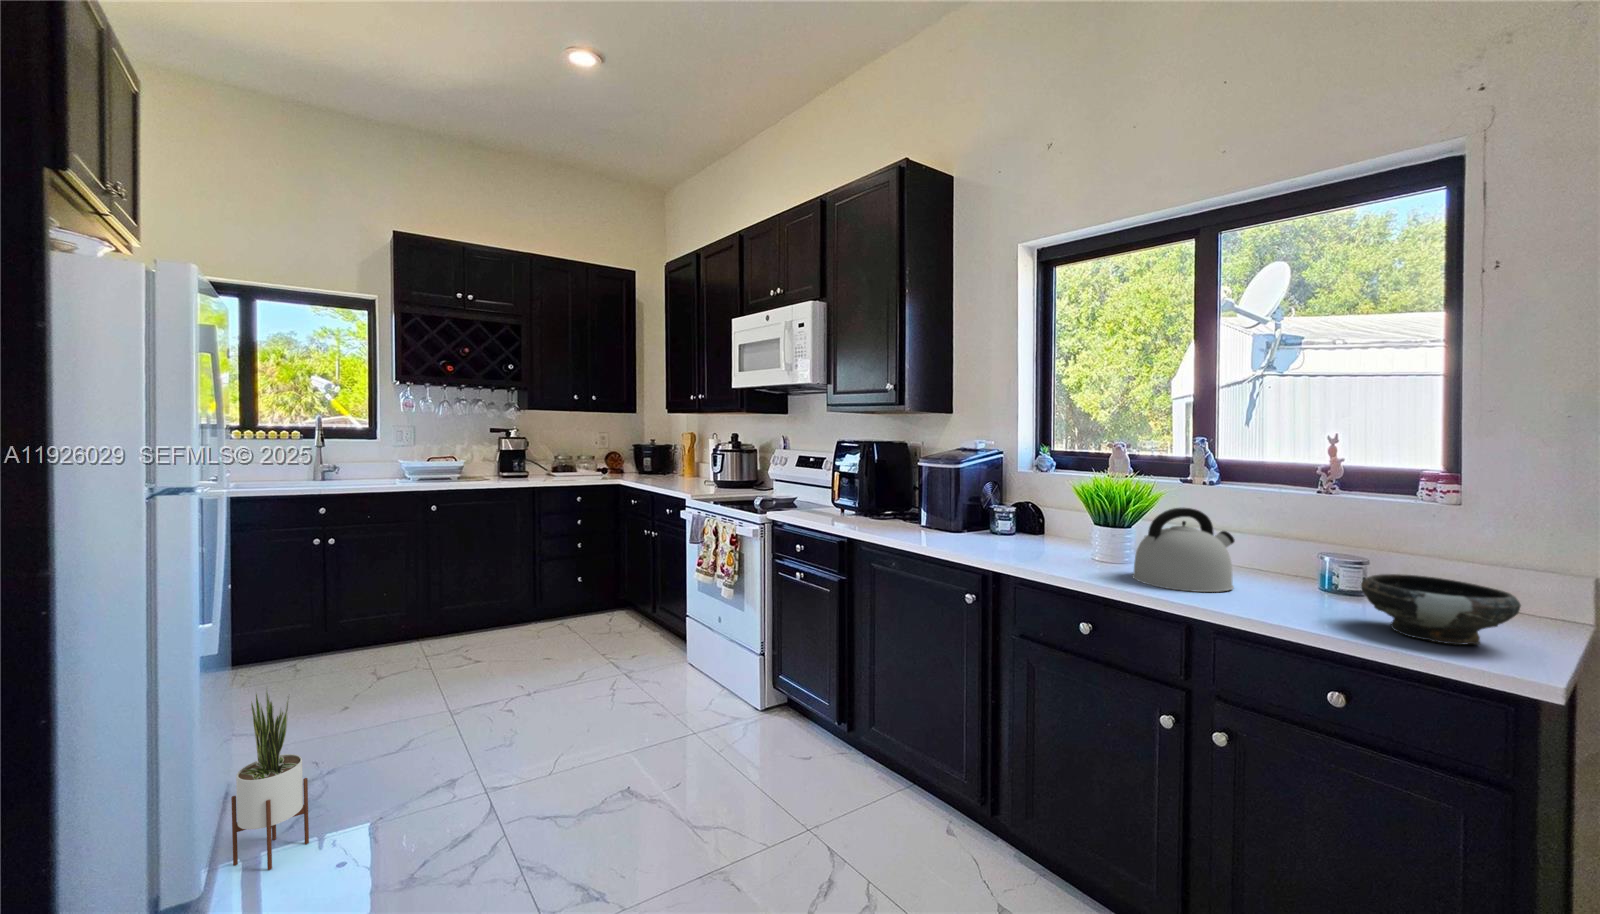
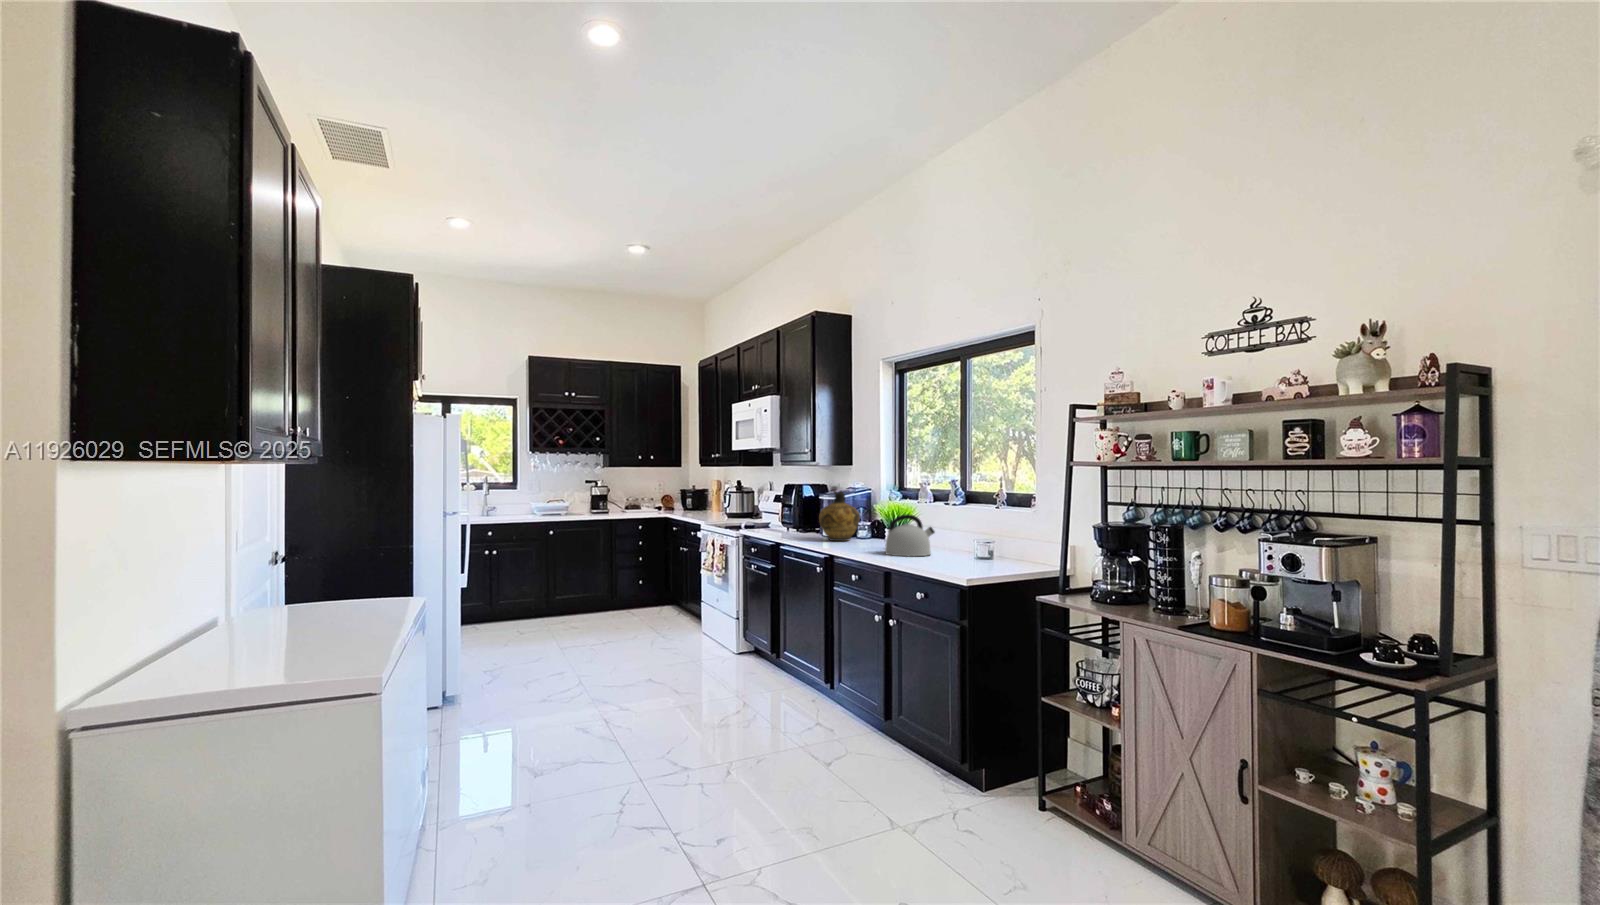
ceramic jug: none [944,455,1017,544] -> present [819,491,860,541]
bowl: present [1361,574,1521,645] -> none [944,542,998,569]
potted plant: present [231,686,309,870] -> none [447,610,481,702]

